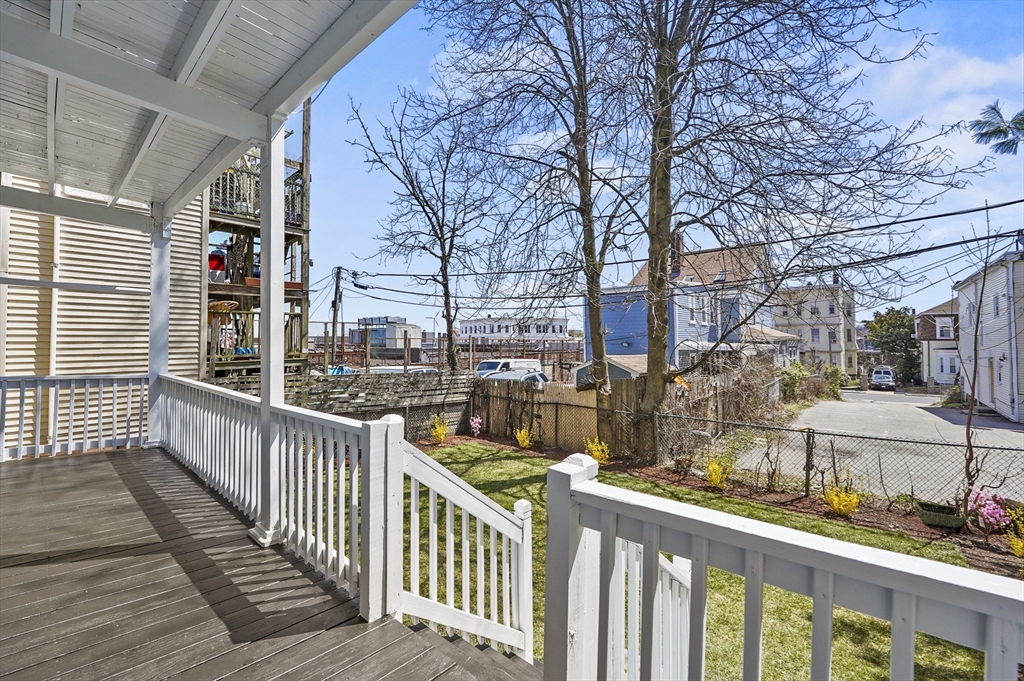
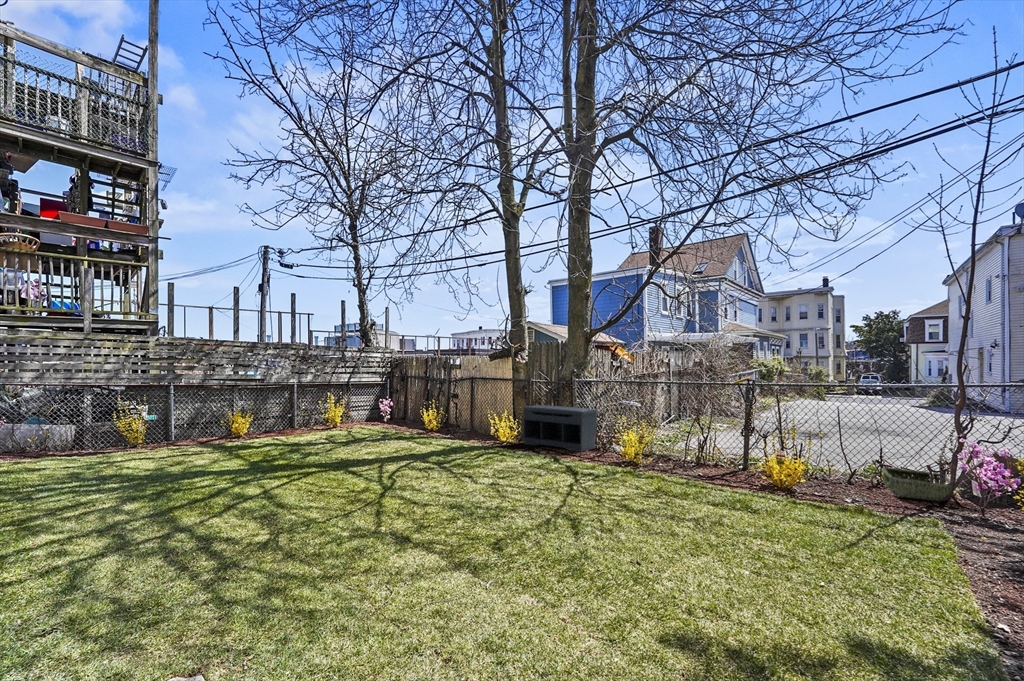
bench: none [616,433,679,476] -> present [523,405,597,452]

